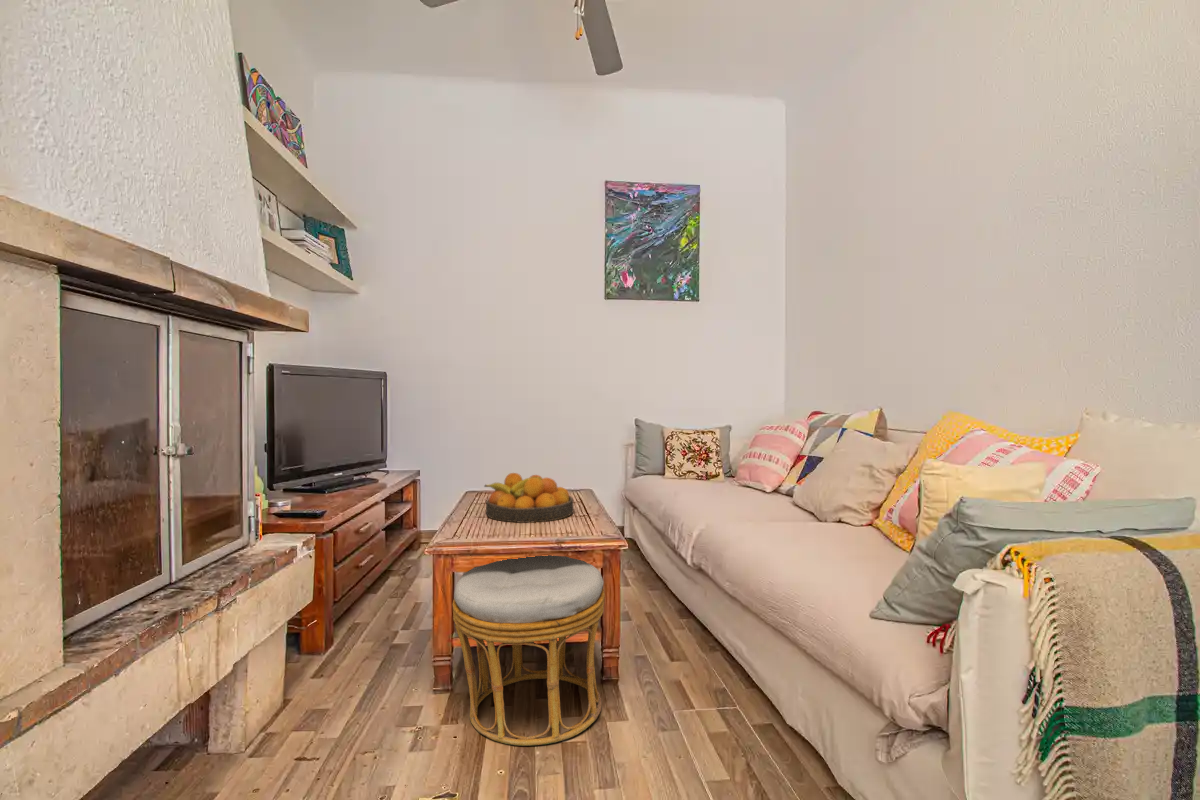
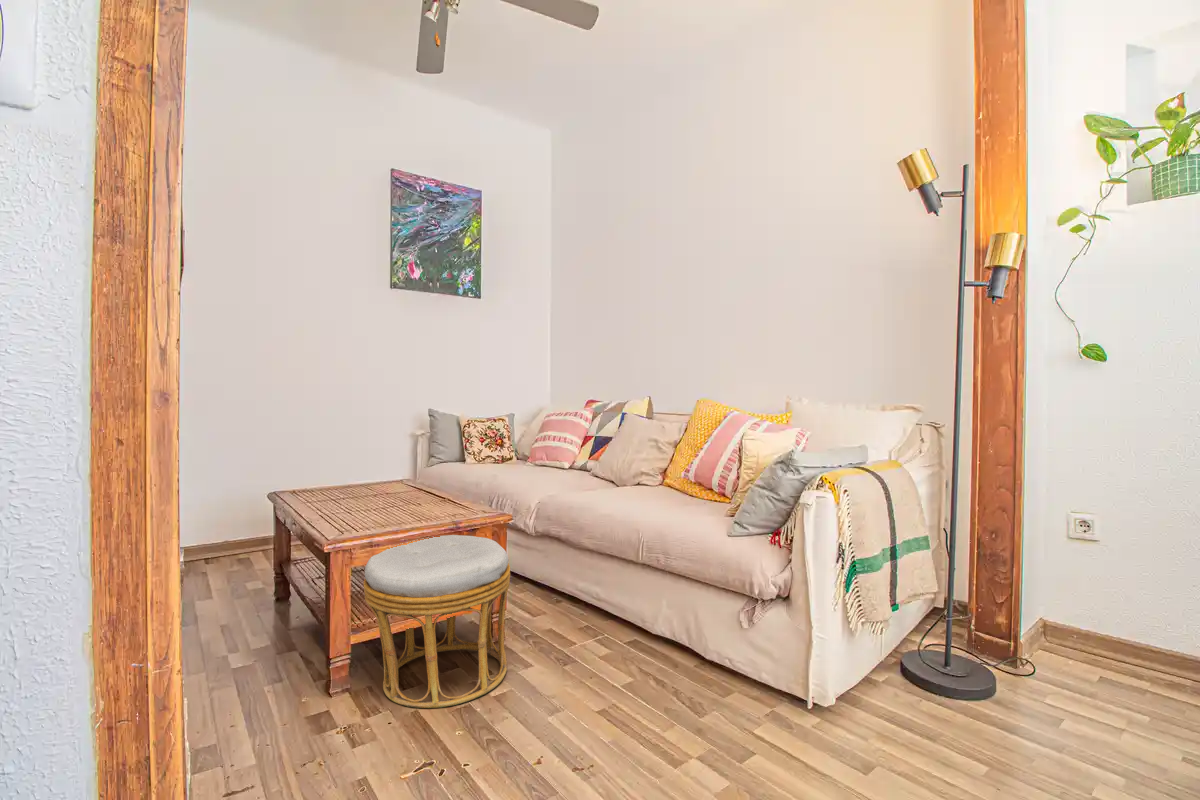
fruit bowl: present [485,473,573,523] -> none [332,465,428,512]

